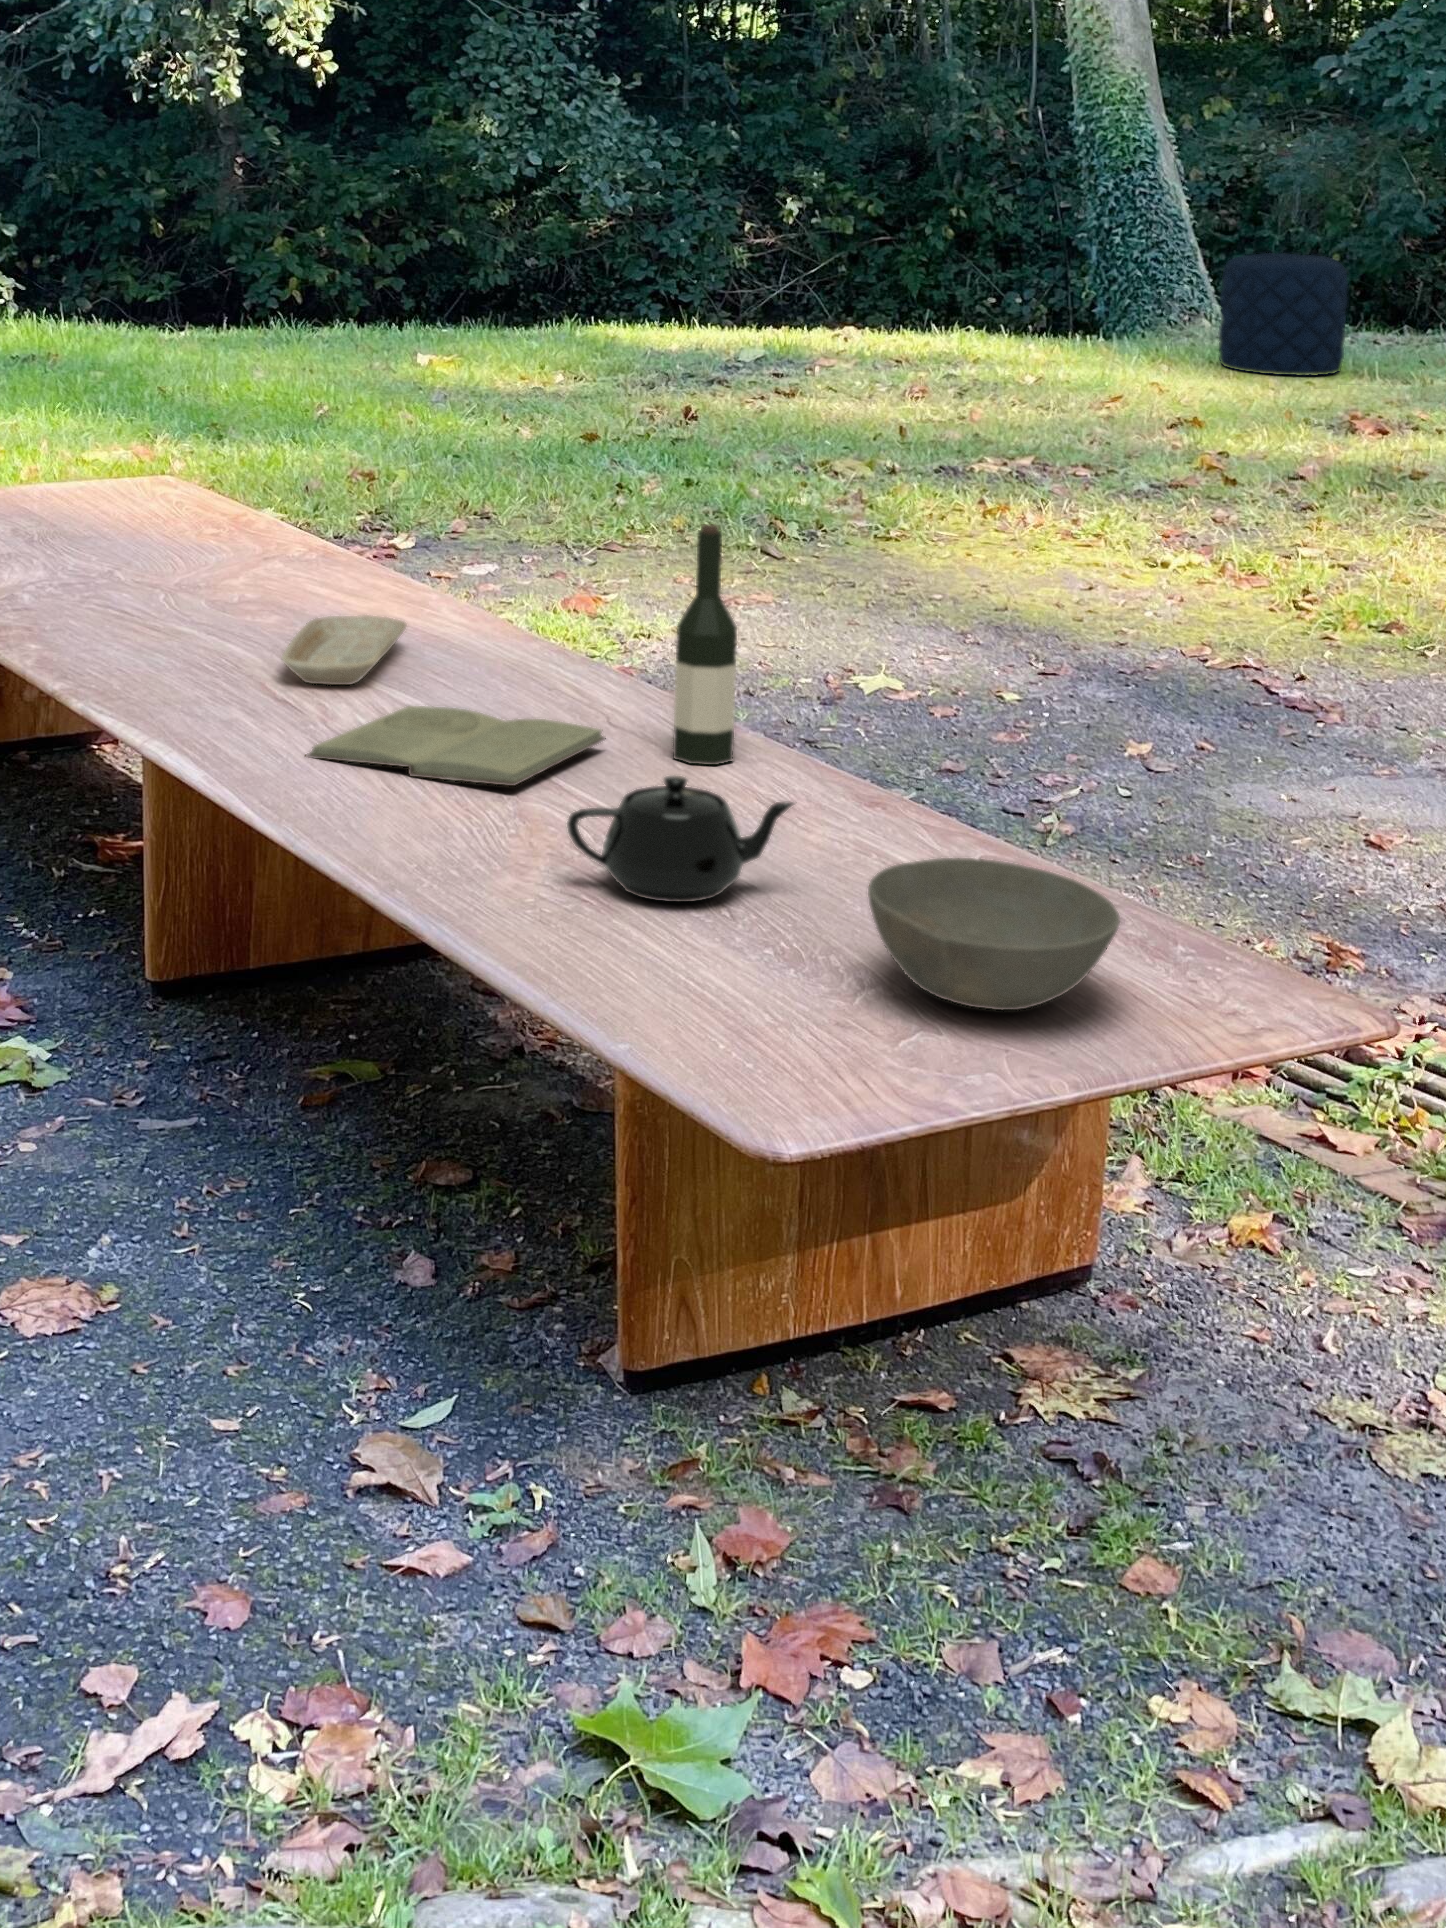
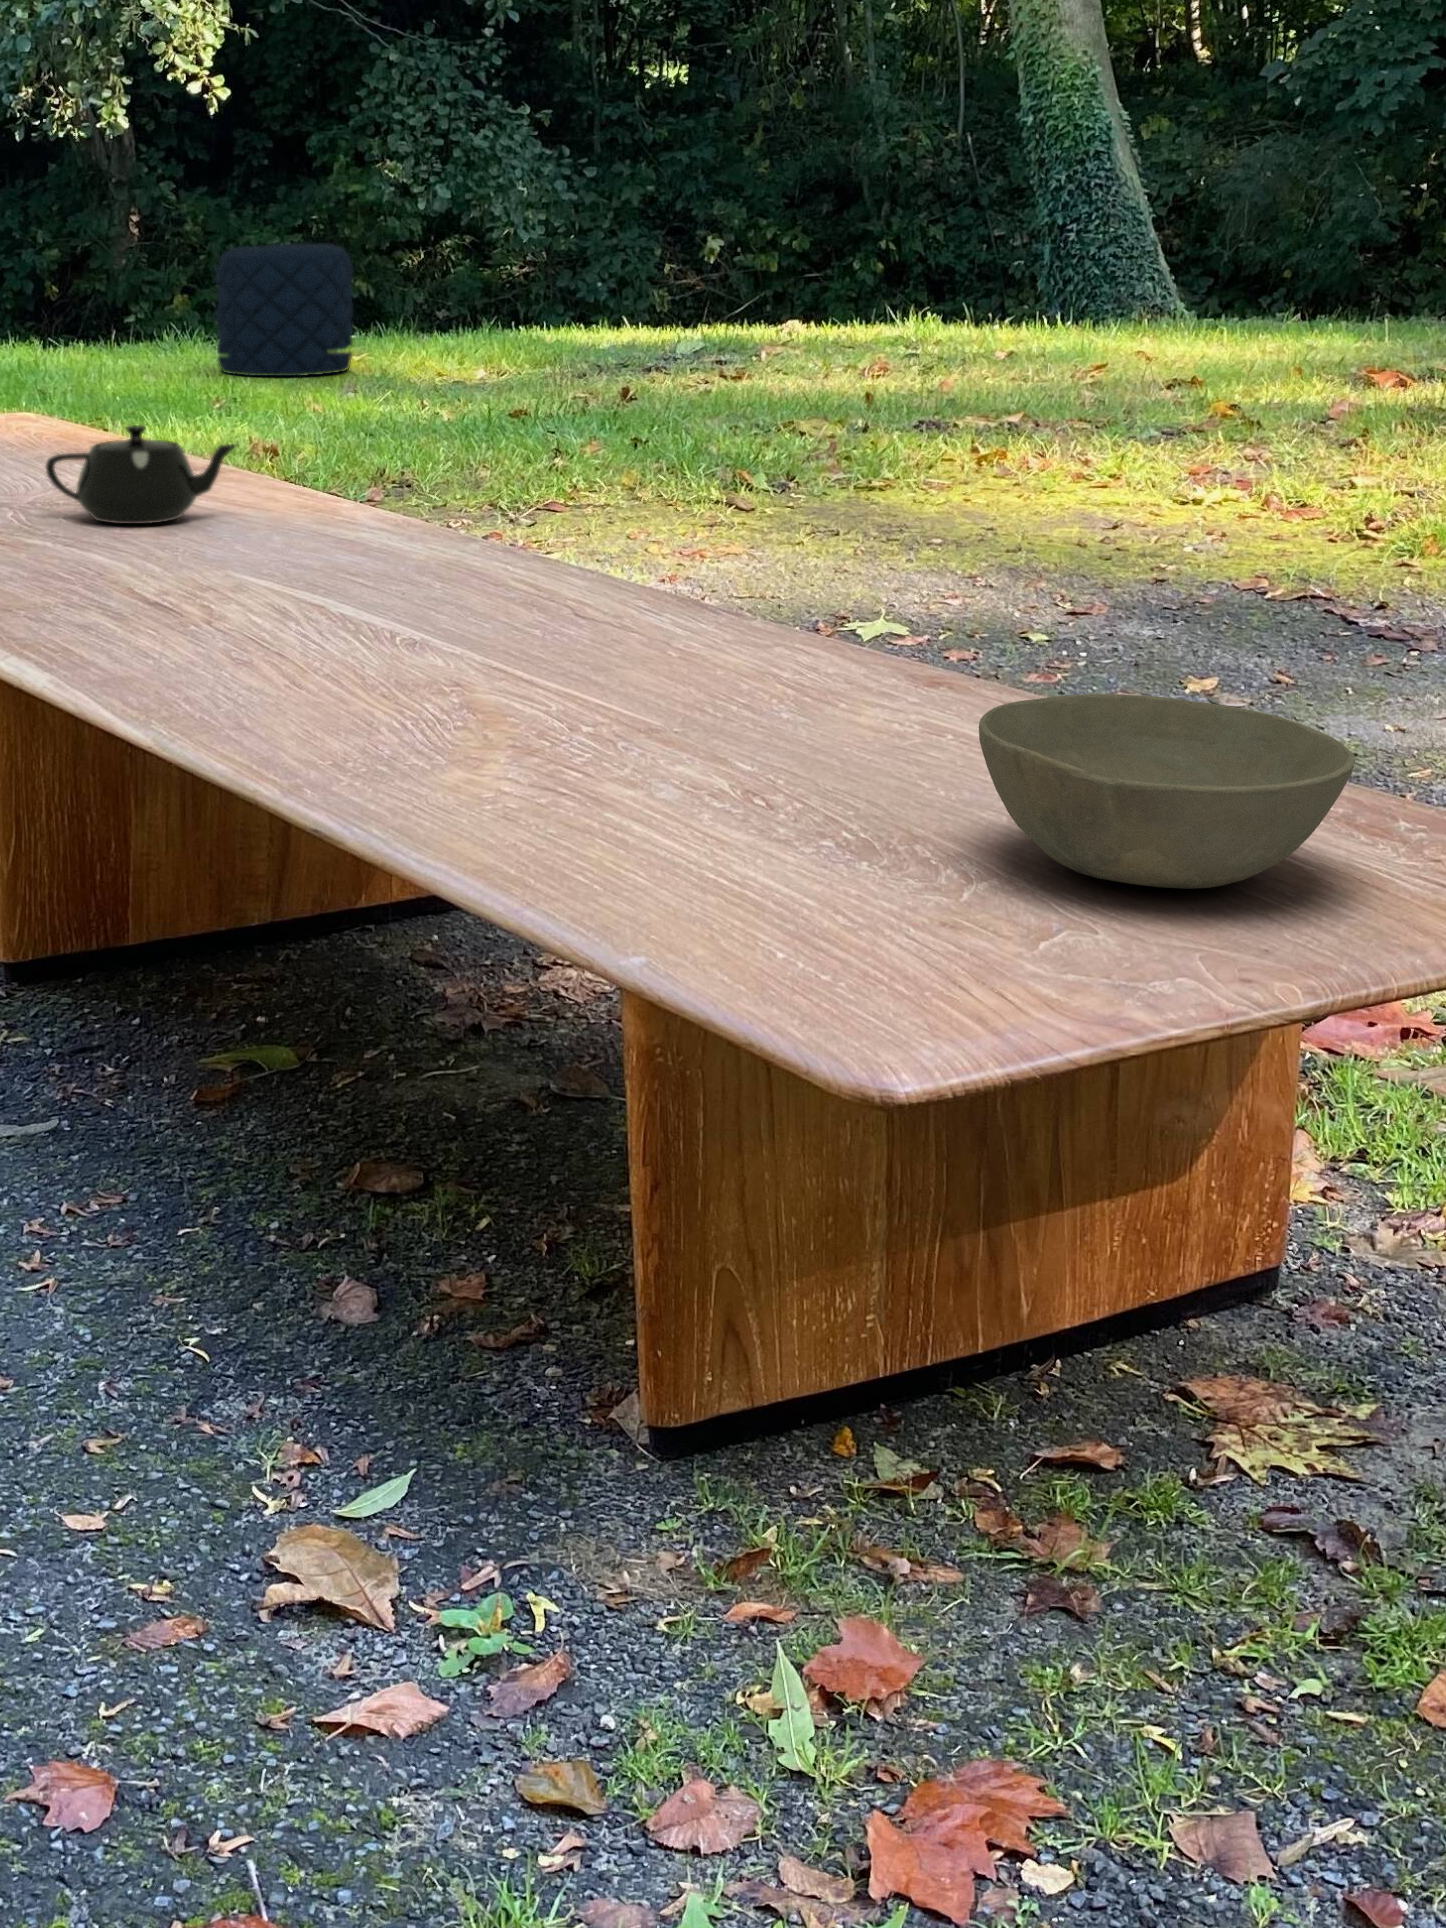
pouf: present [1219,253,1347,376] -> present [216,243,353,376]
wine bottle: present [673,524,737,765] -> none [656,336,736,646]
tray: present [282,615,406,685] -> none [149,514,307,584]
book: present [305,706,605,786] -> none [177,596,569,668]
teapot: present [567,776,794,902] -> present [46,425,237,524]

